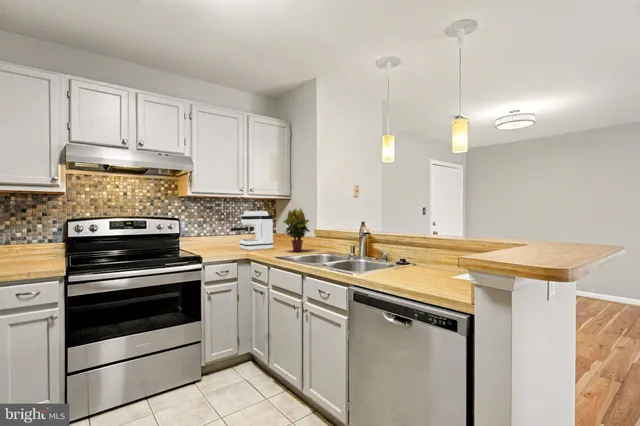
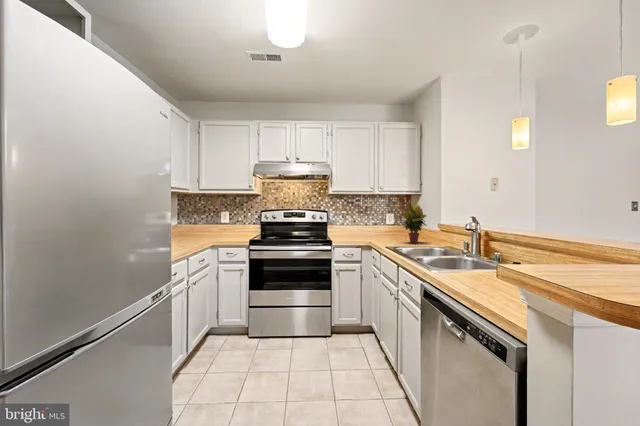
coffee maker: present [231,211,273,250] -> none [362,206,395,239]

